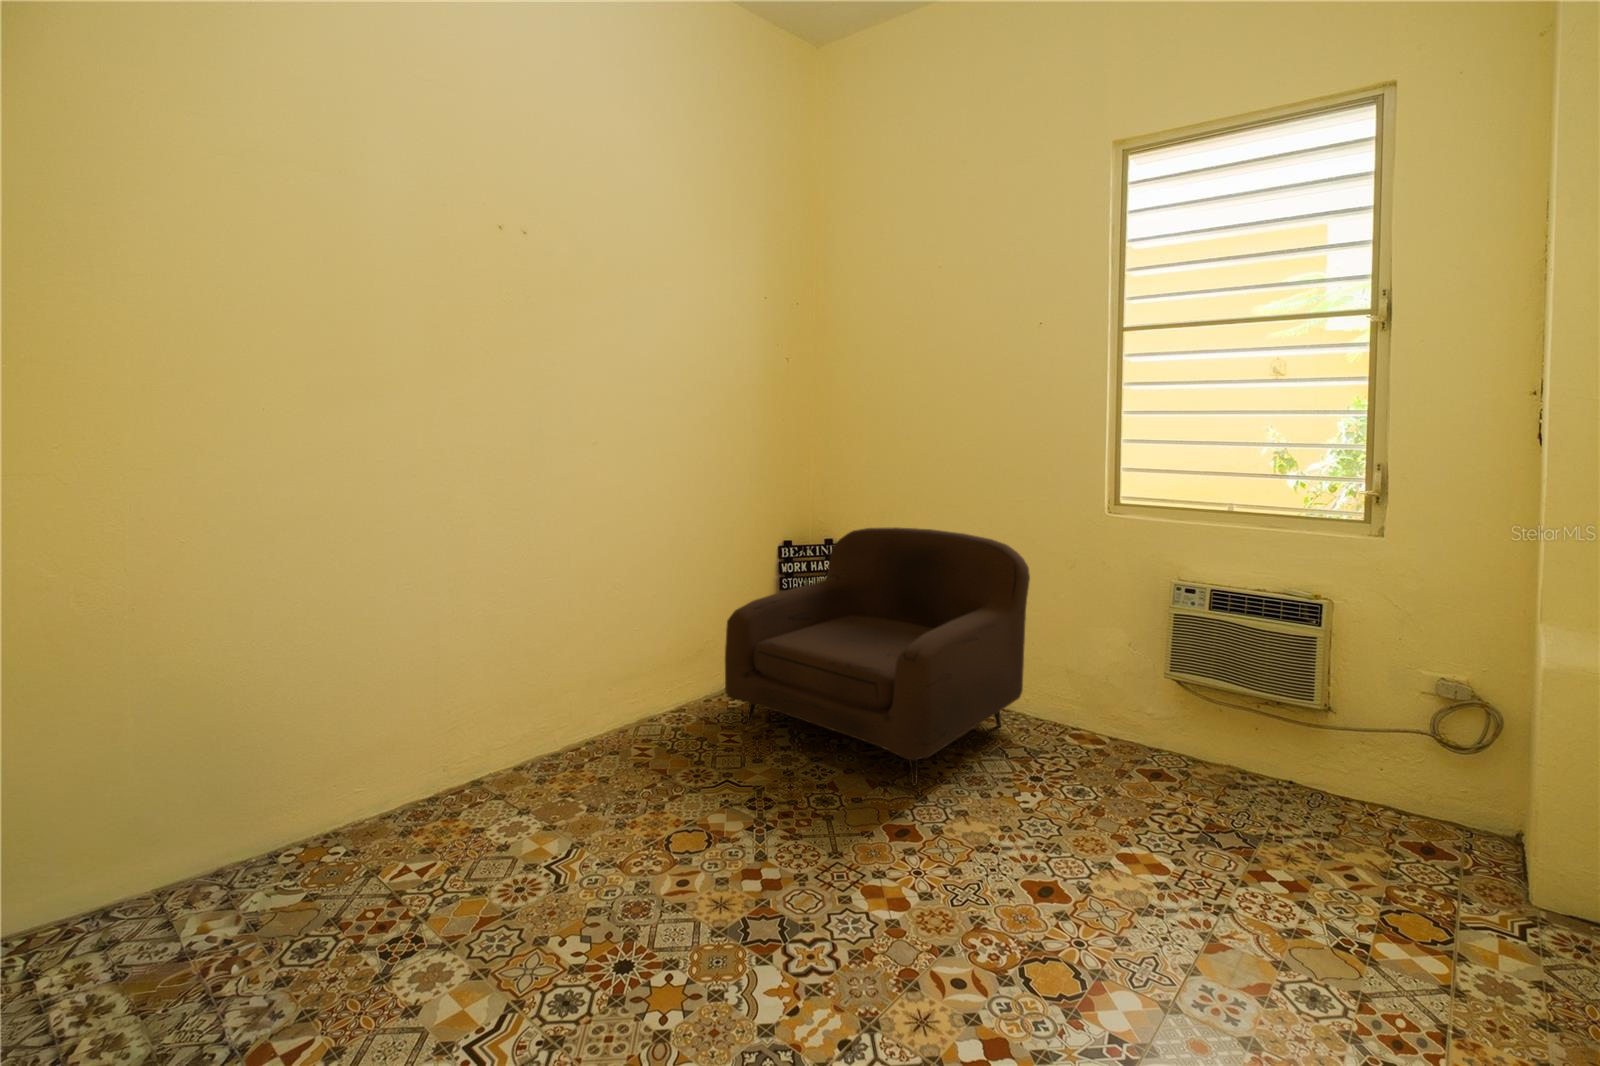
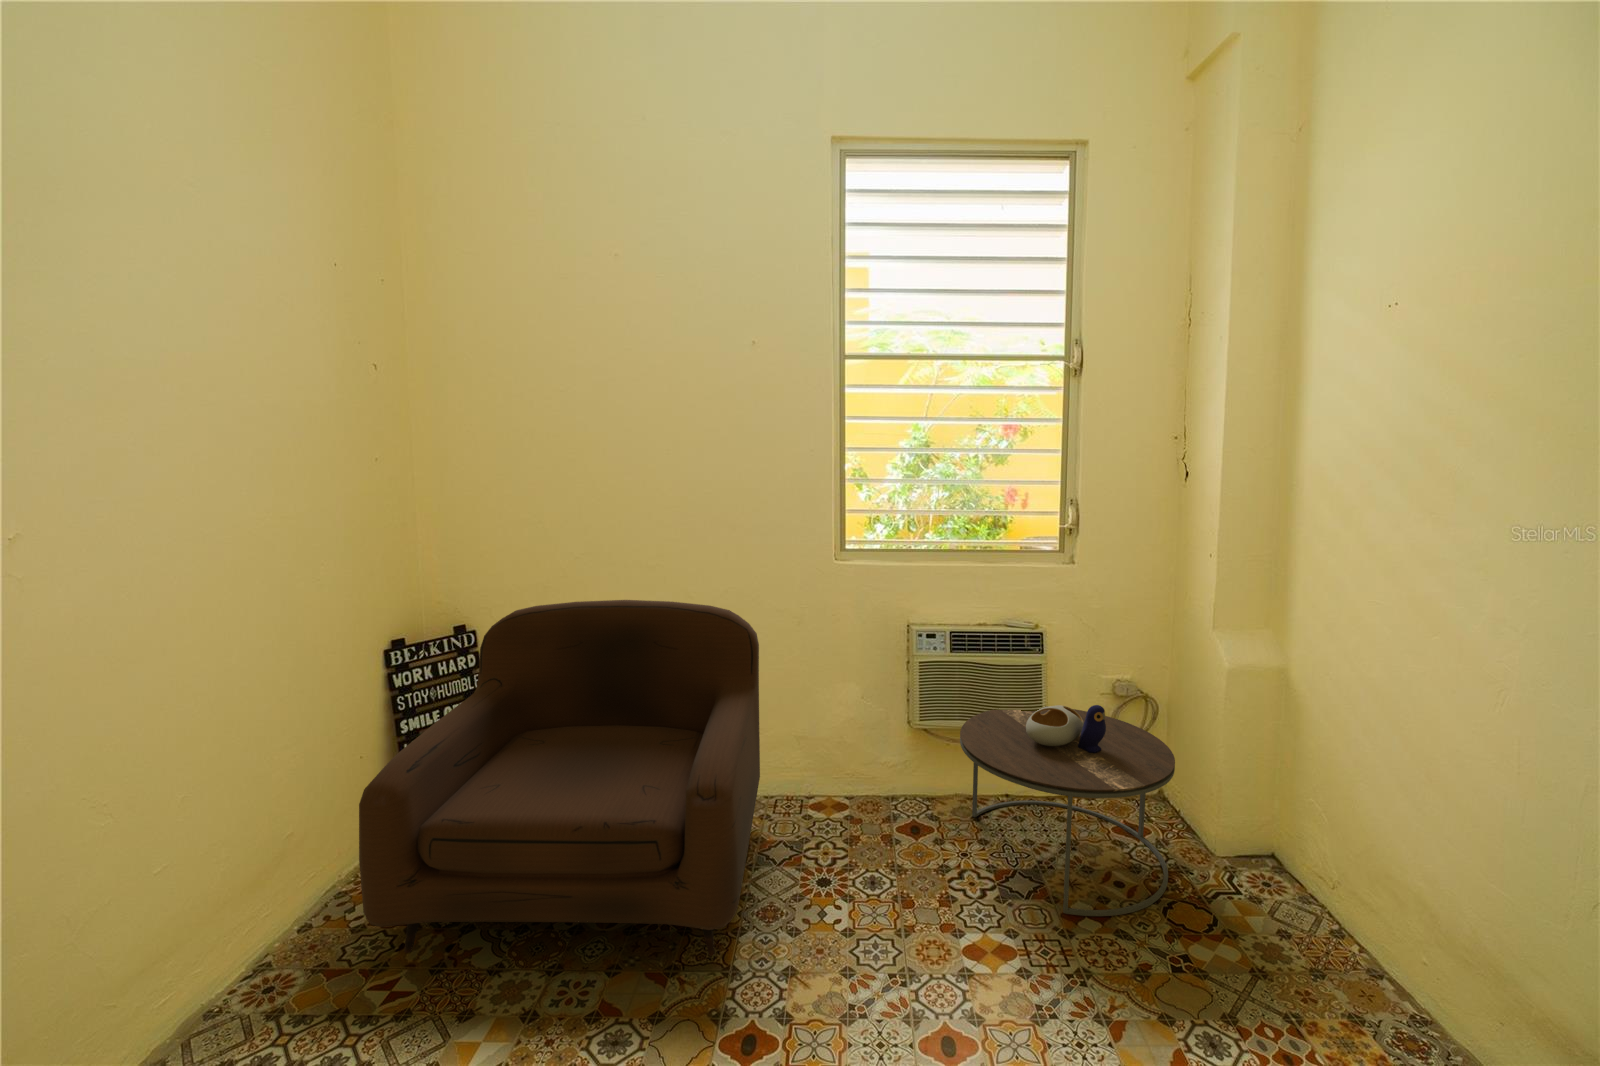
side table: none [1196,679,1477,910] -> present [960,705,1175,916]

